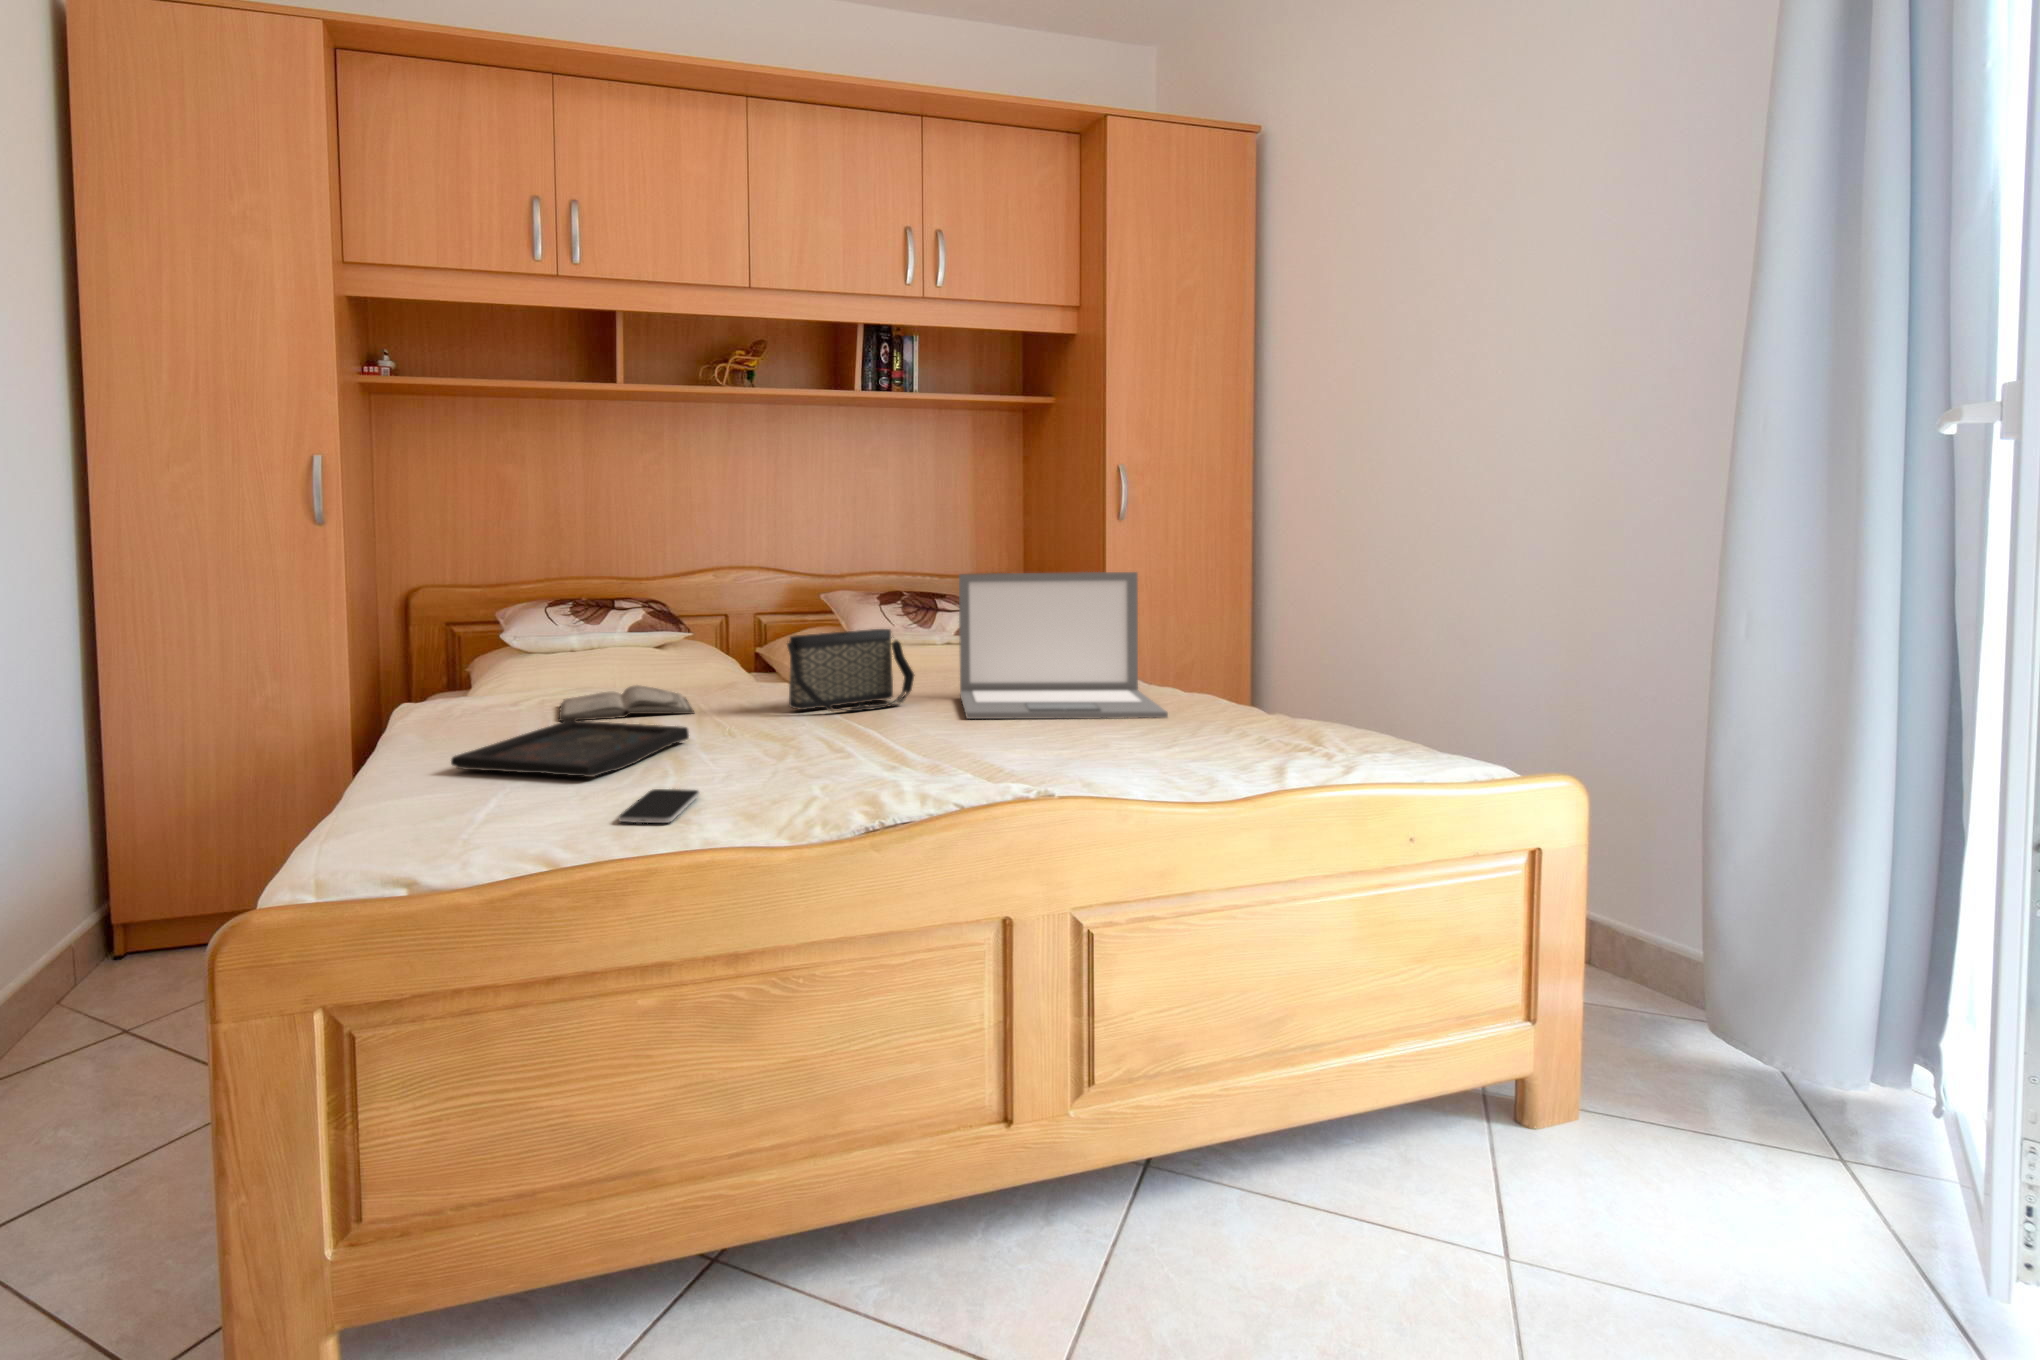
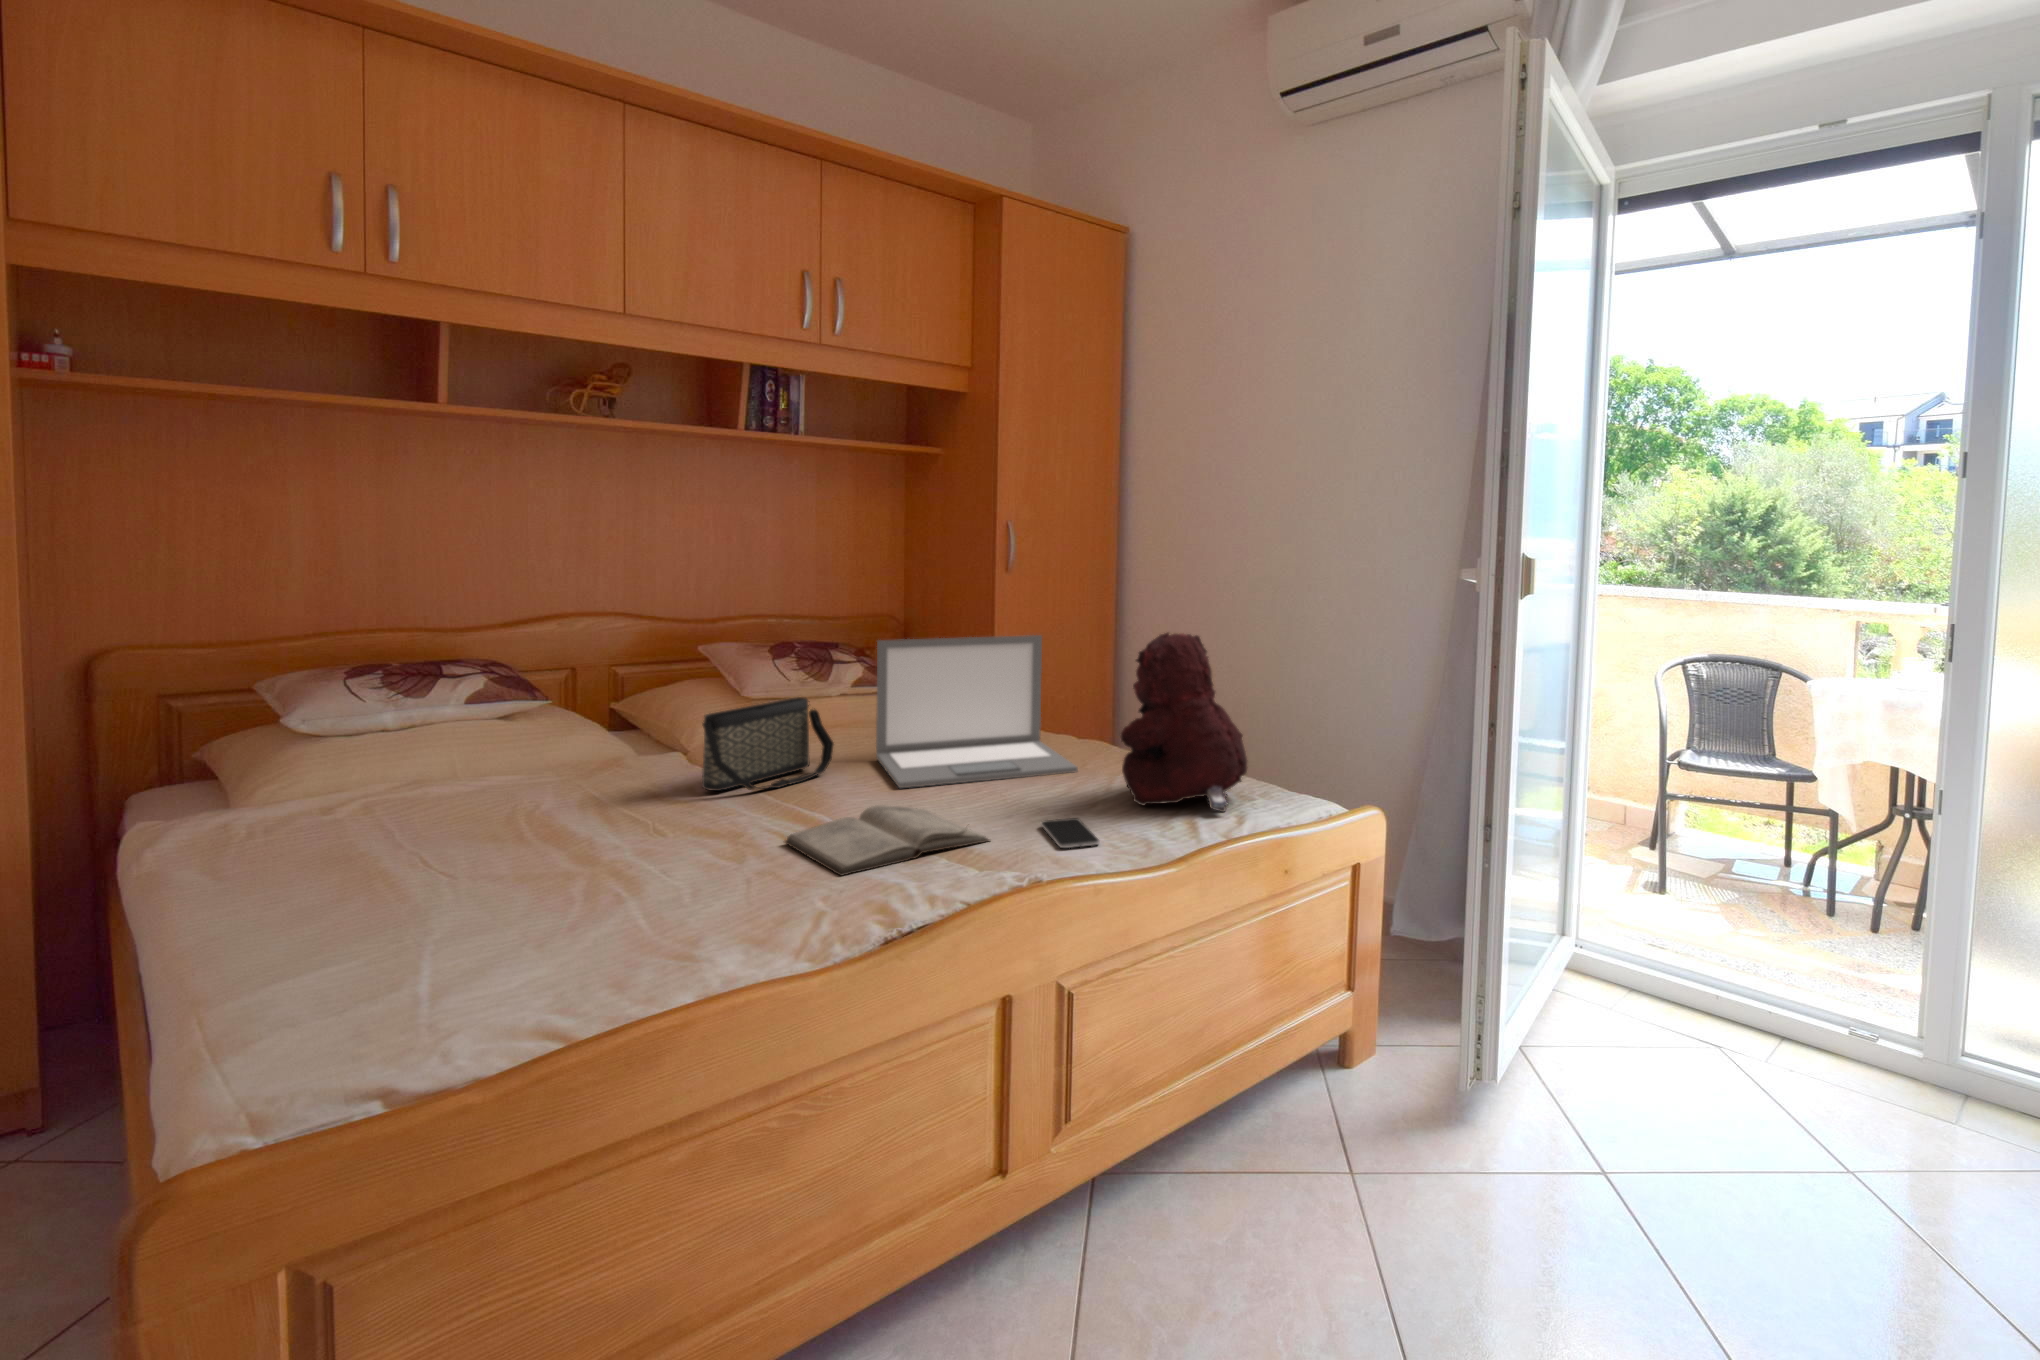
teddy bear: none [1199,544,1371,762] -> present [1121,633,1247,812]
diary: present [559,685,694,721] -> present [785,805,990,876]
tray: present [451,720,689,777] -> none [330,834,616,925]
smartphone: present [618,789,700,823] -> present [1041,818,1100,848]

